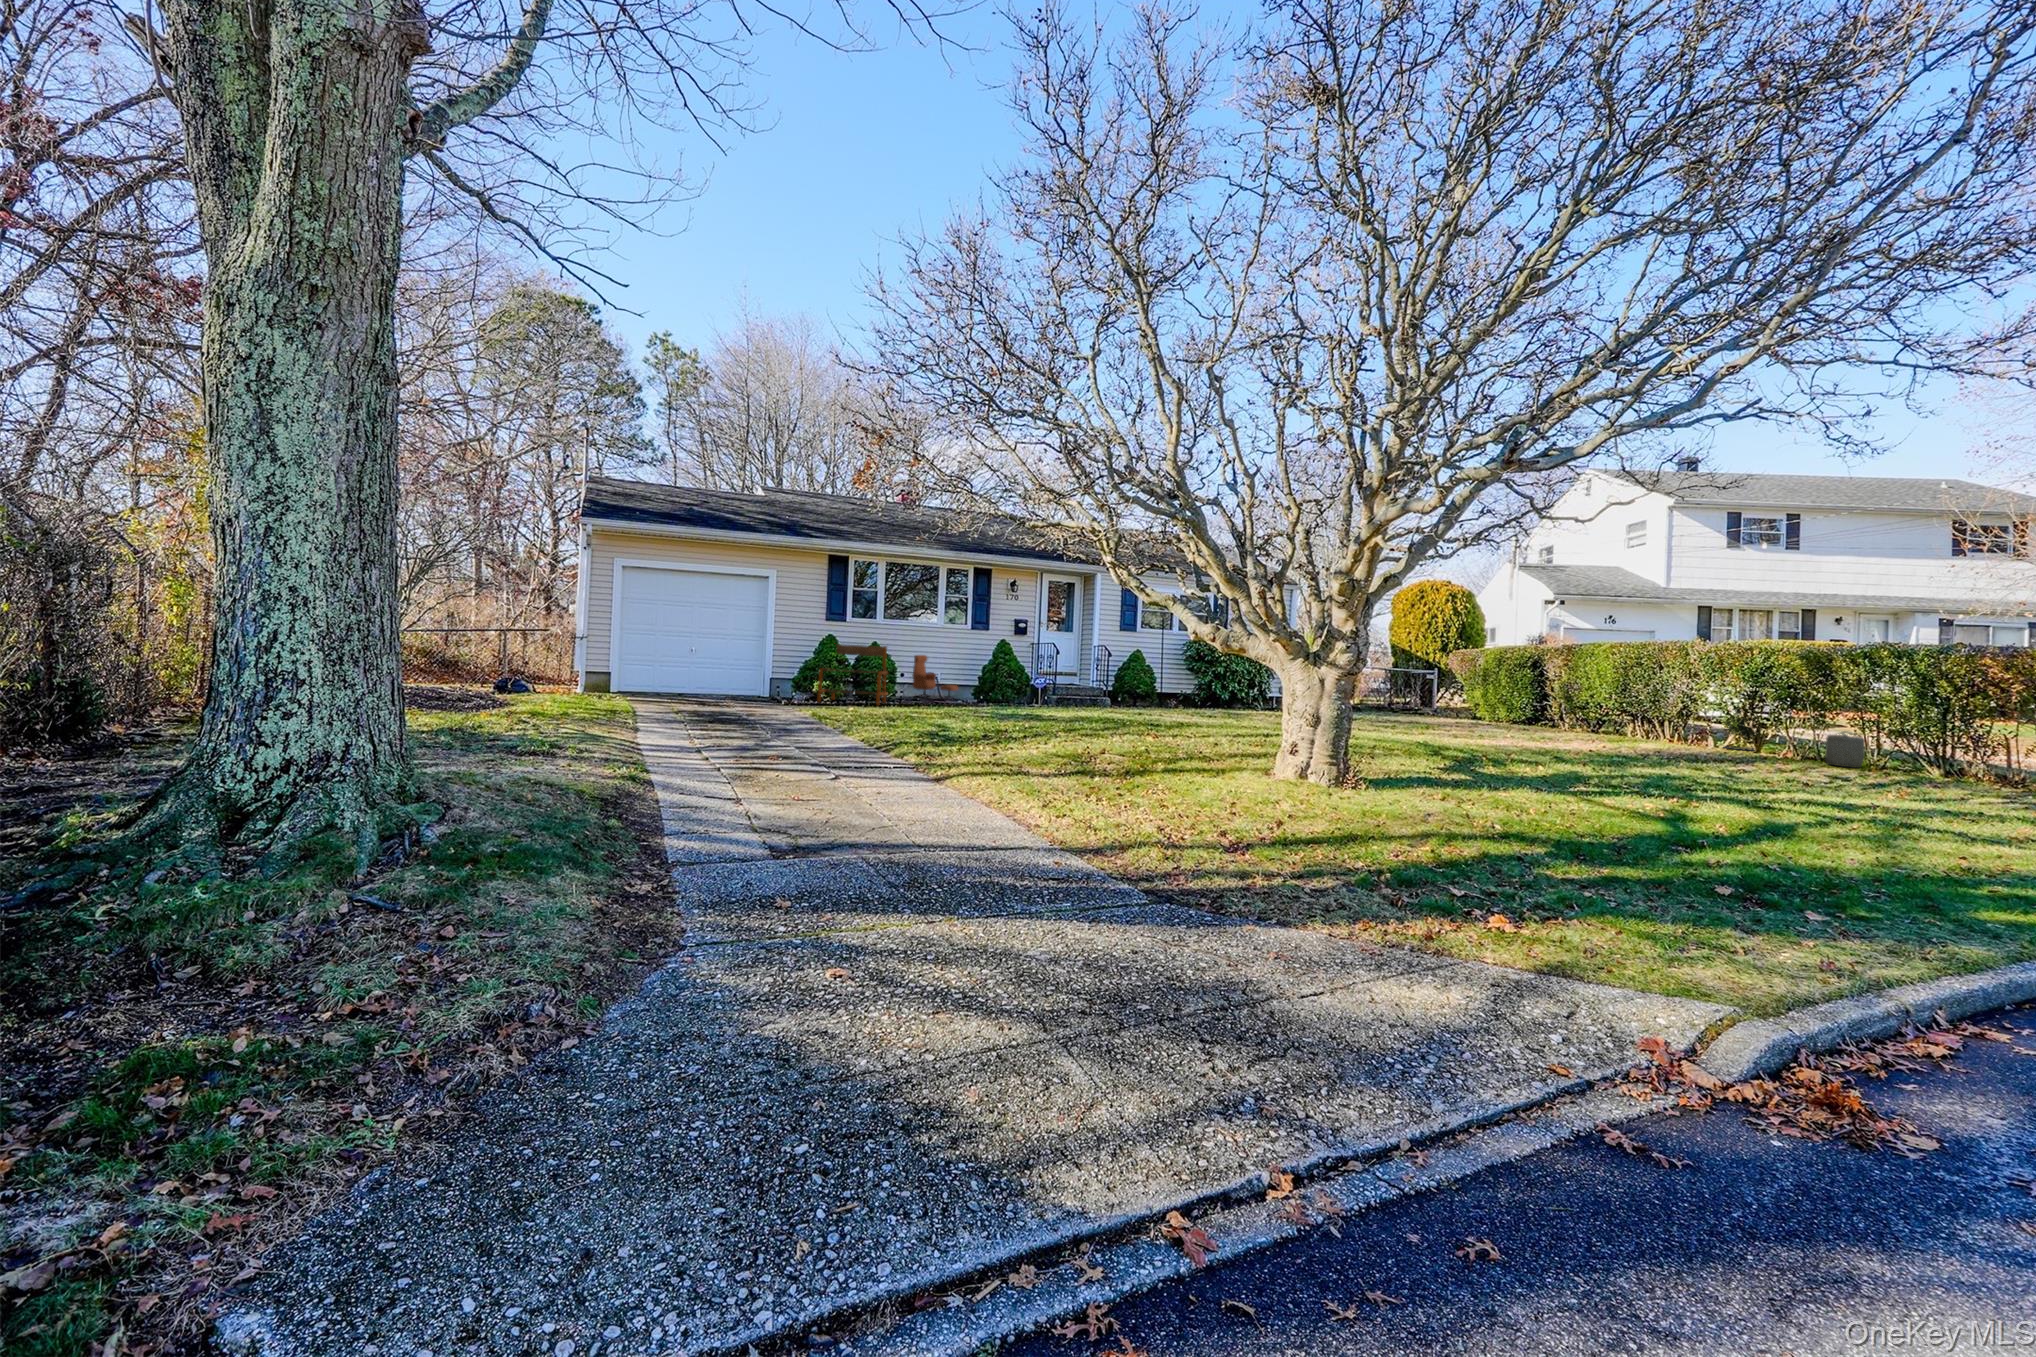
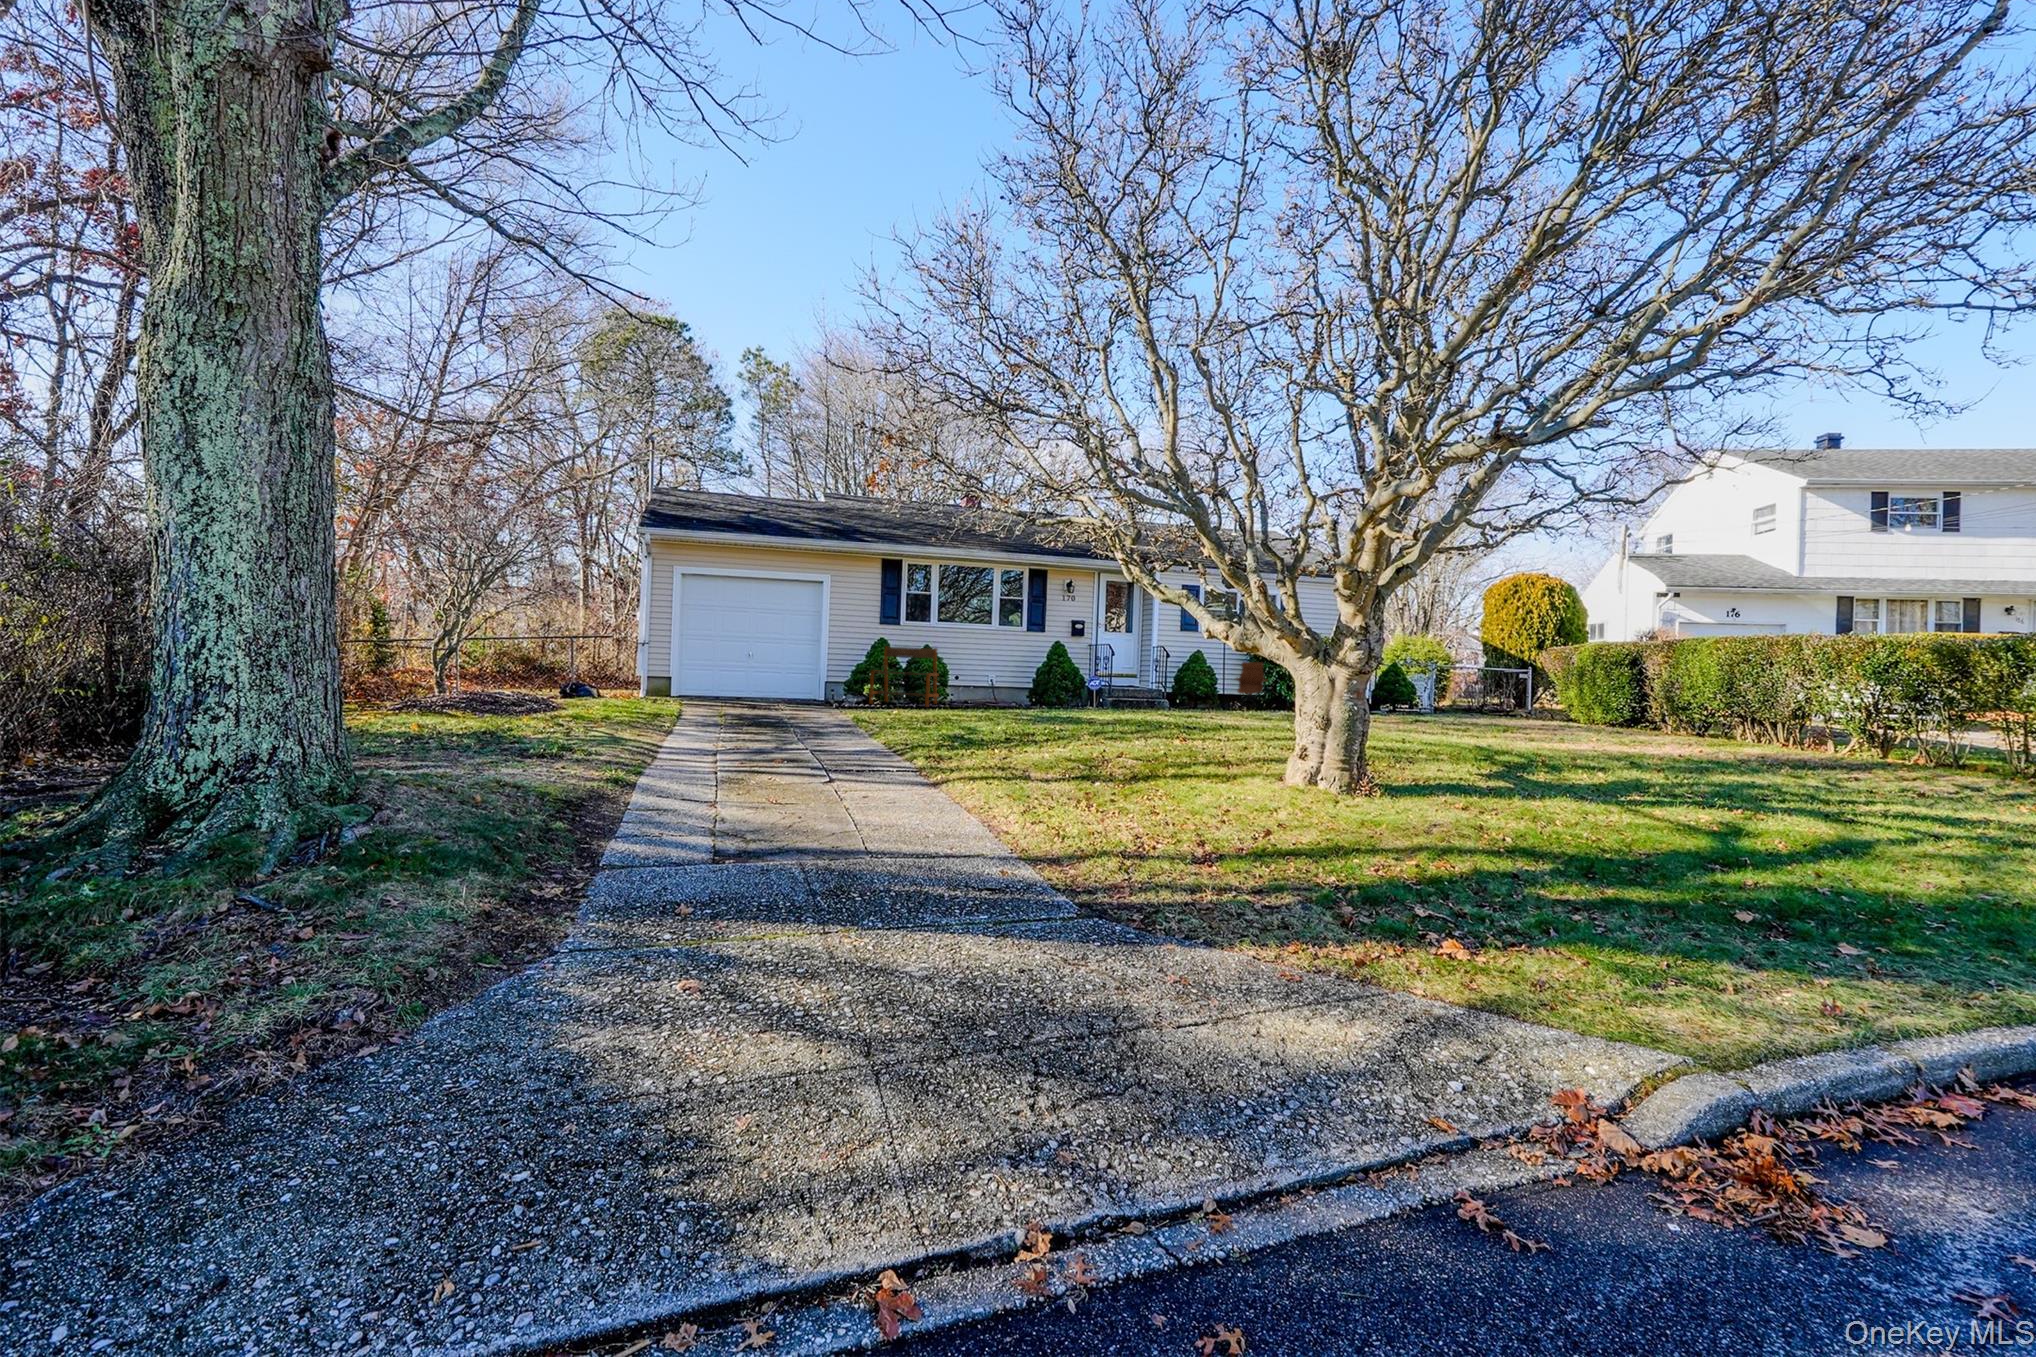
lounge chair: present [912,655,958,700] -> present [1236,662,1267,702]
potted tree: present [1724,703,1757,751] -> none [1830,699,1877,754]
basket: present [1825,731,1865,768] -> none [1950,732,2005,774]

